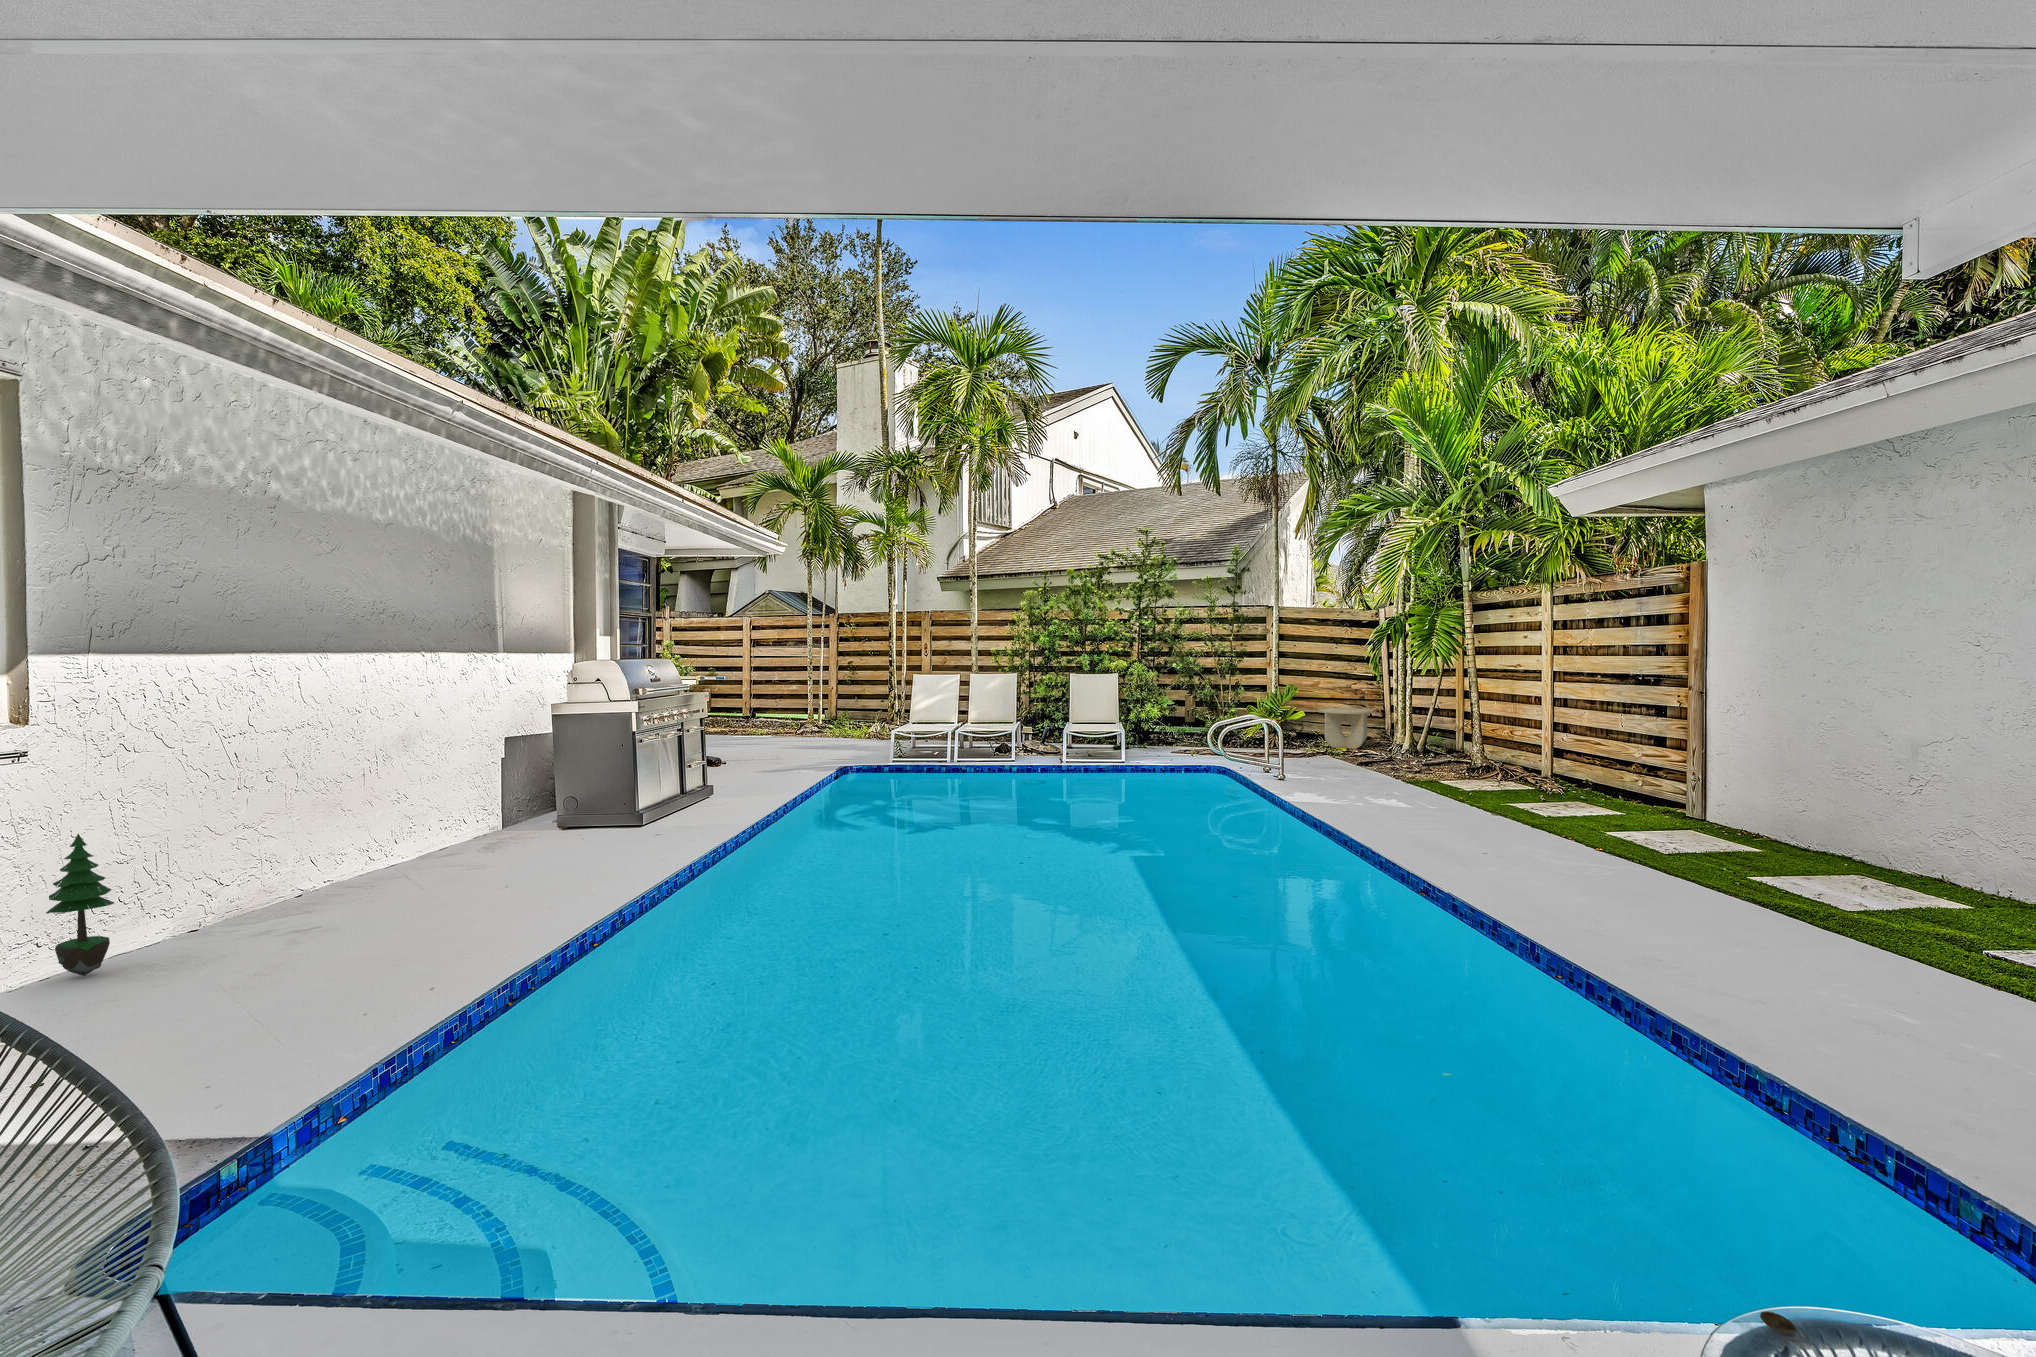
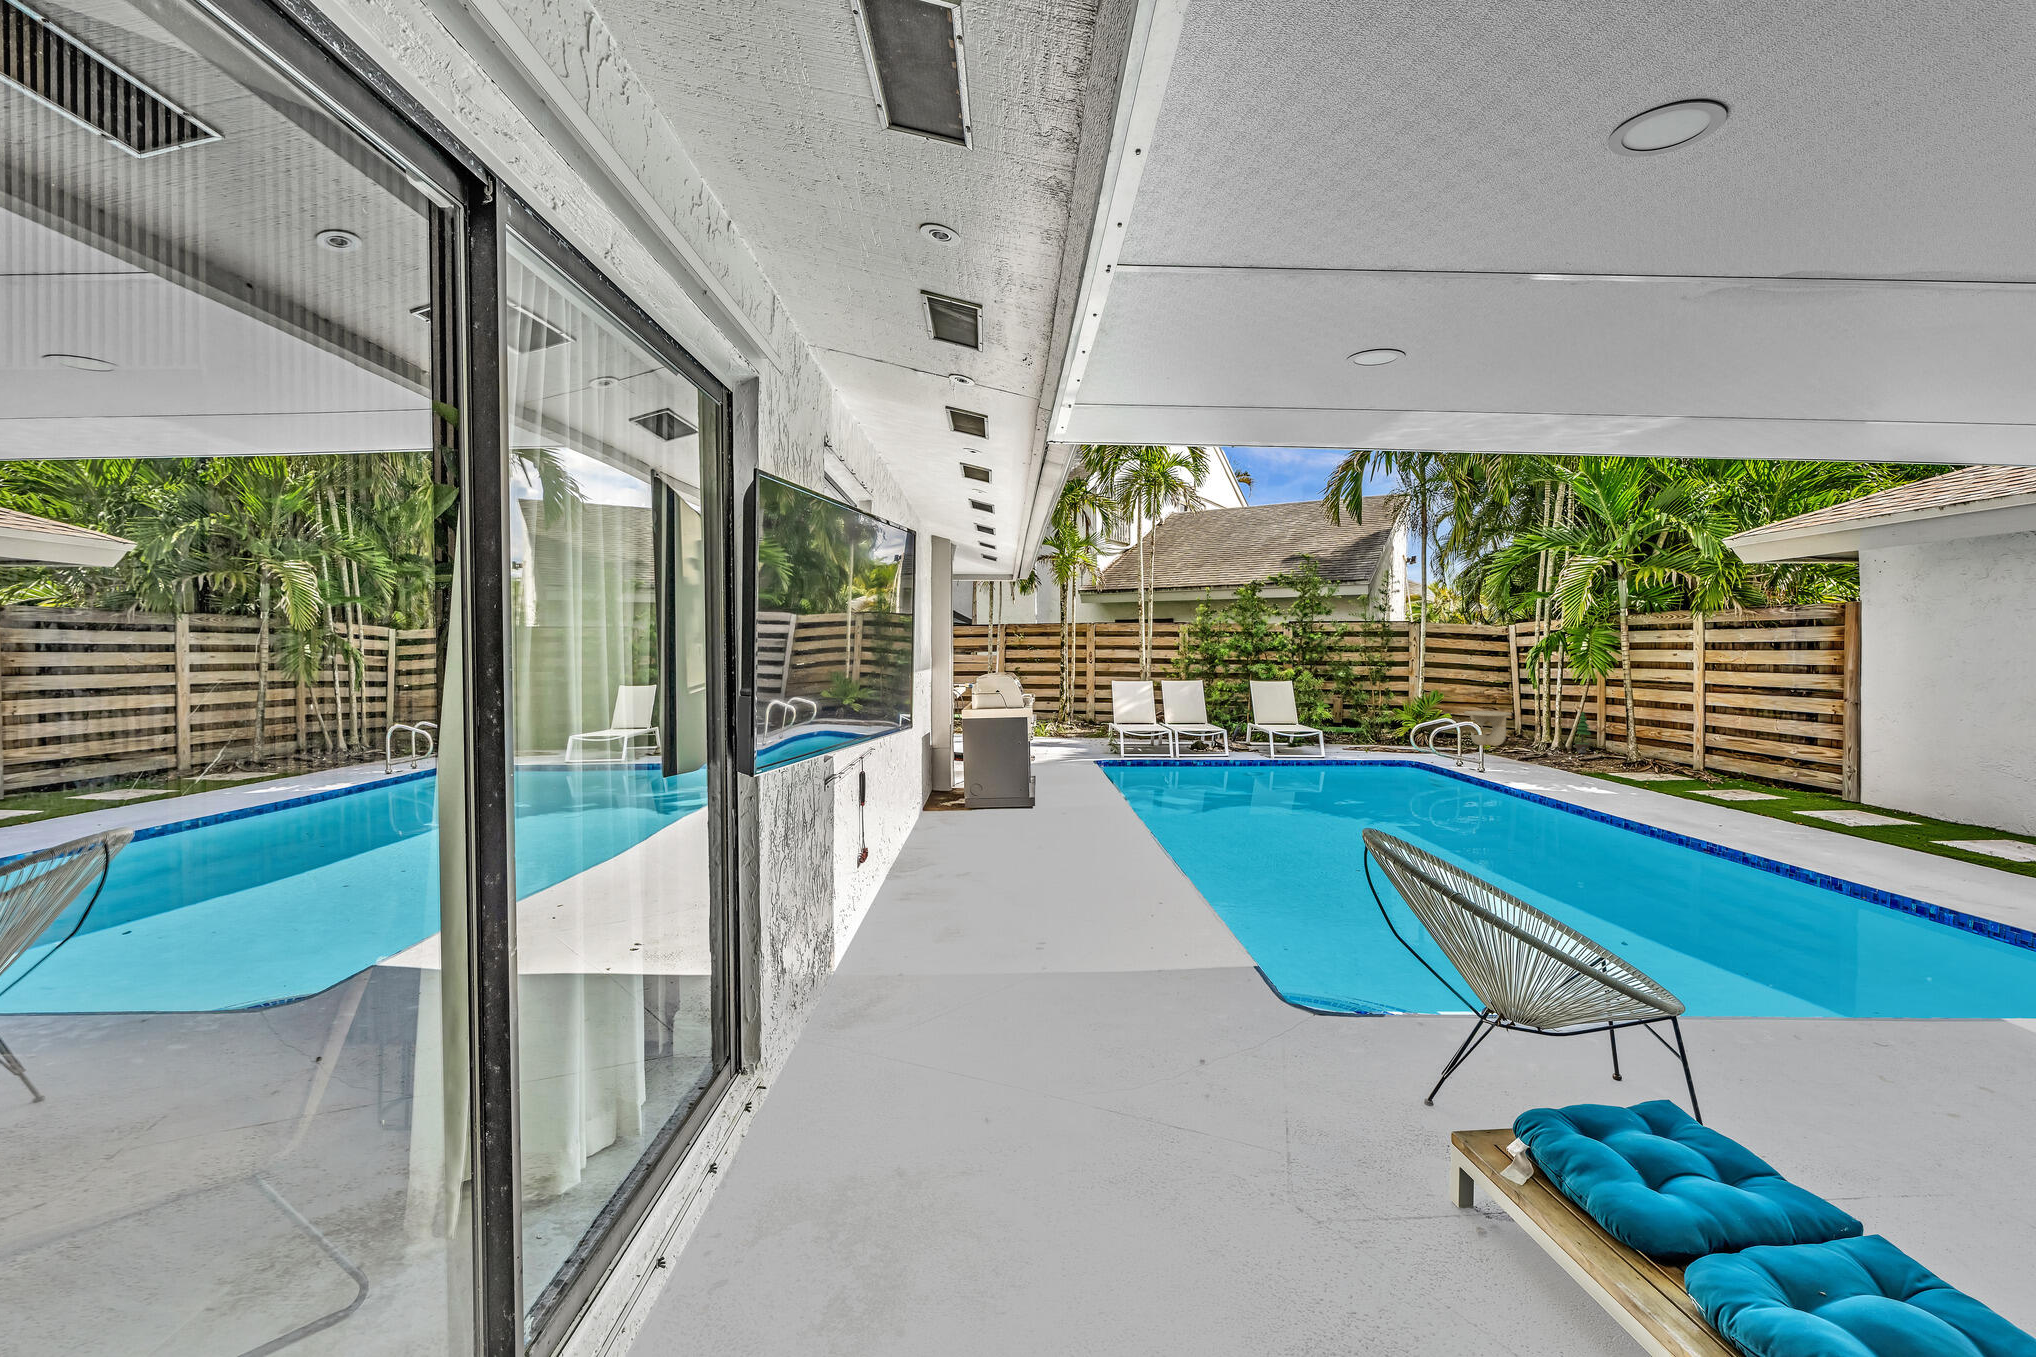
potted tree: present [46,834,114,976] -> present [1575,712,1591,754]

